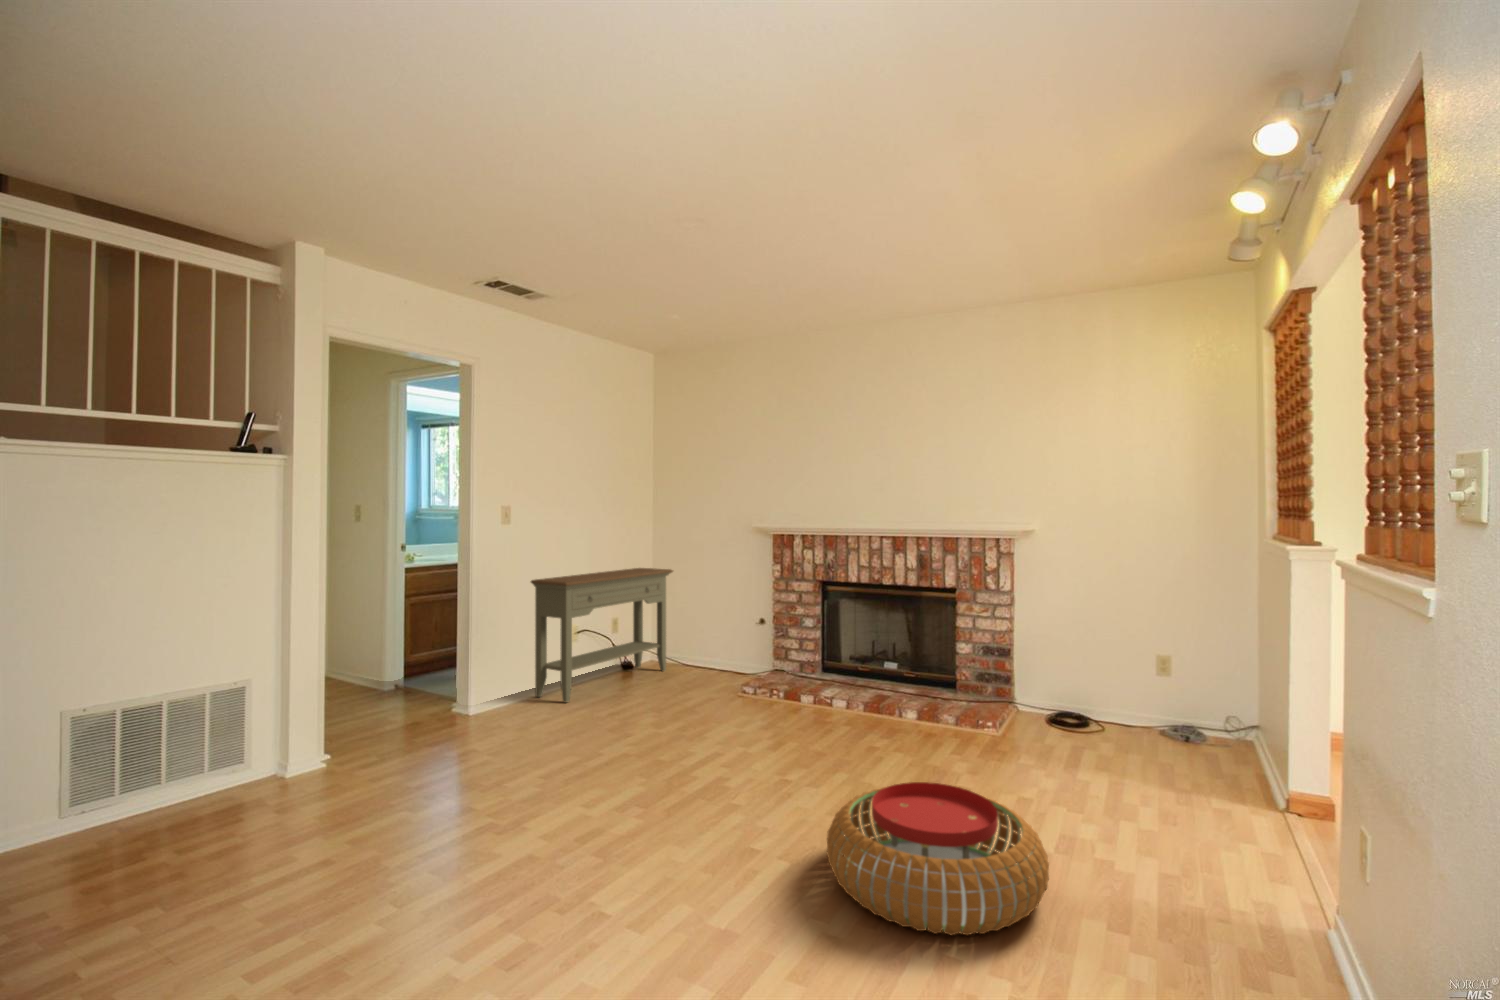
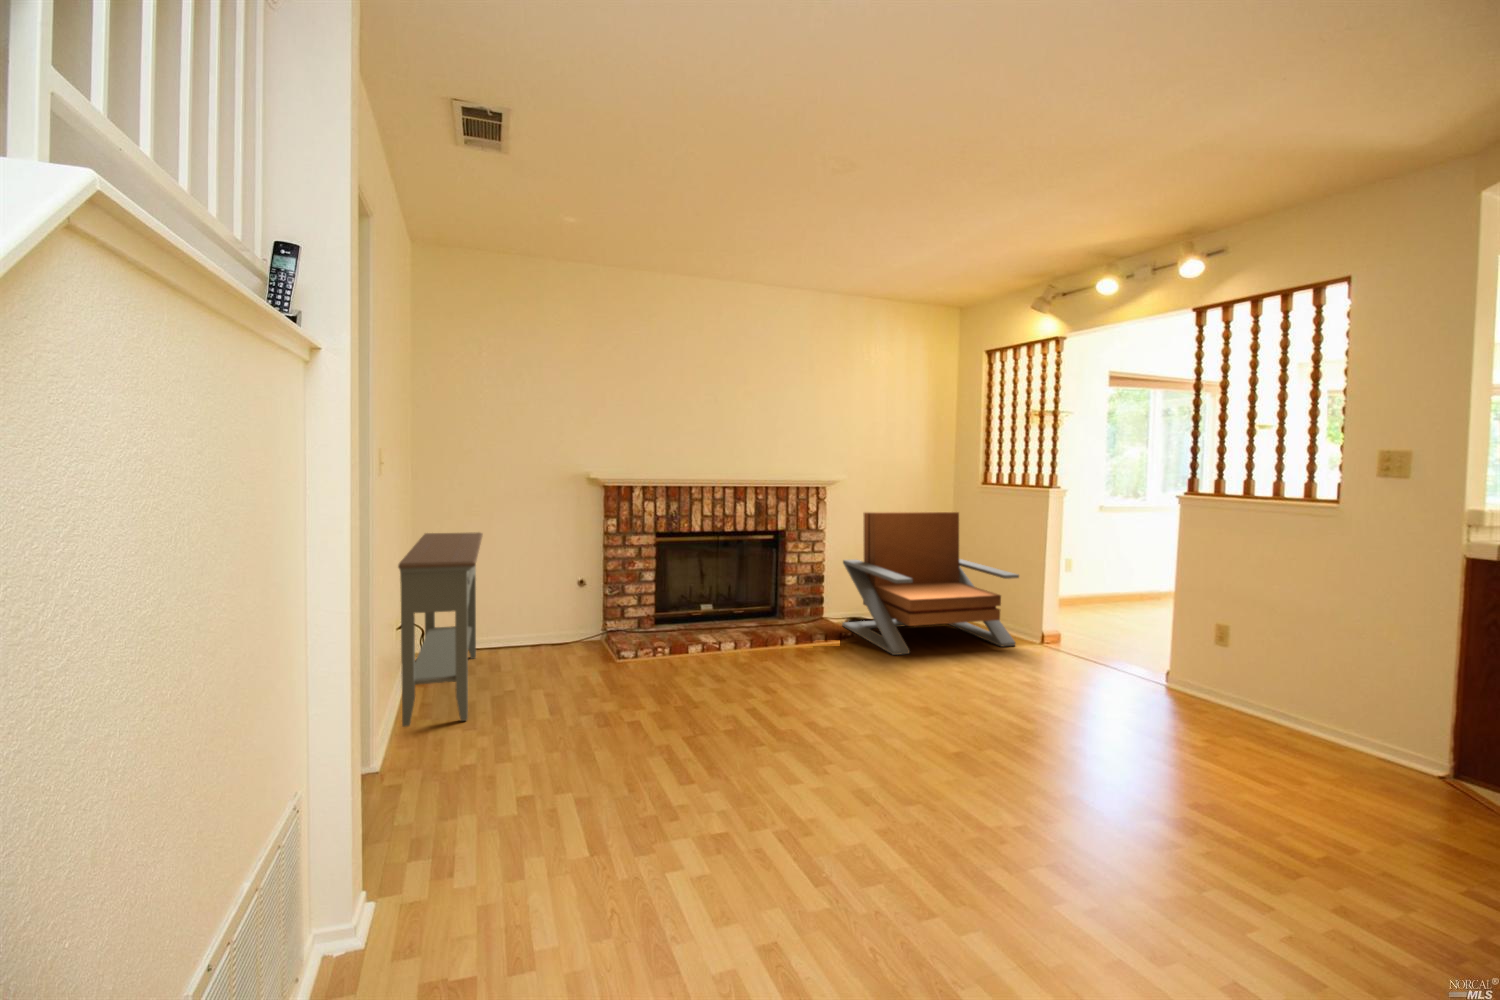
lounge chair: none [996,571,1228,795] -> present [842,512,1019,655]
pouf: present [827,782,1049,936] -> none [980,672,1145,766]

